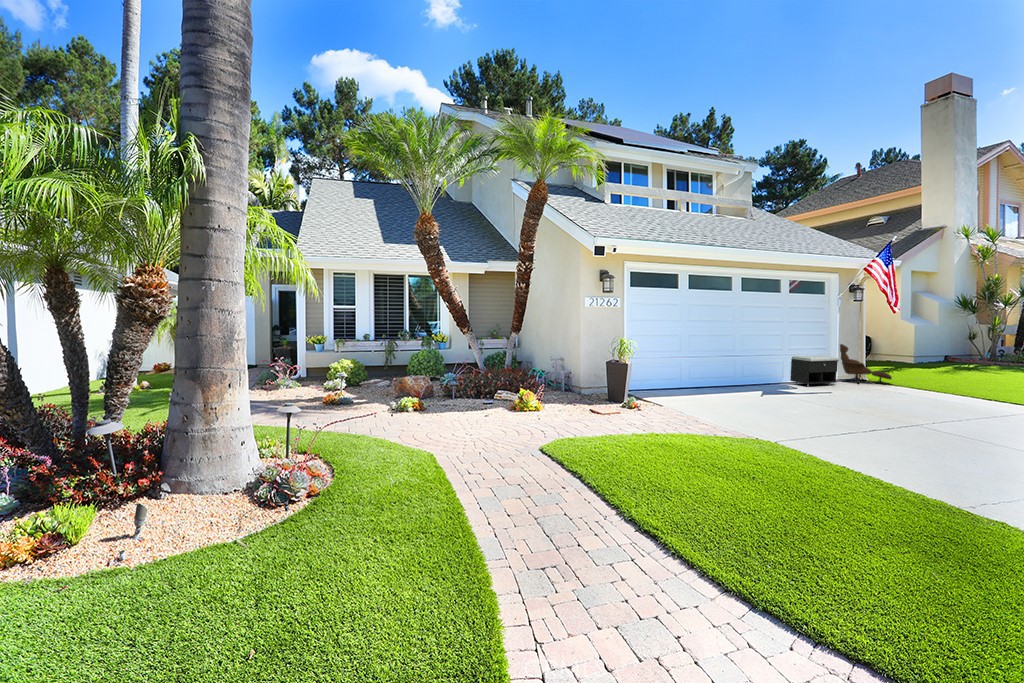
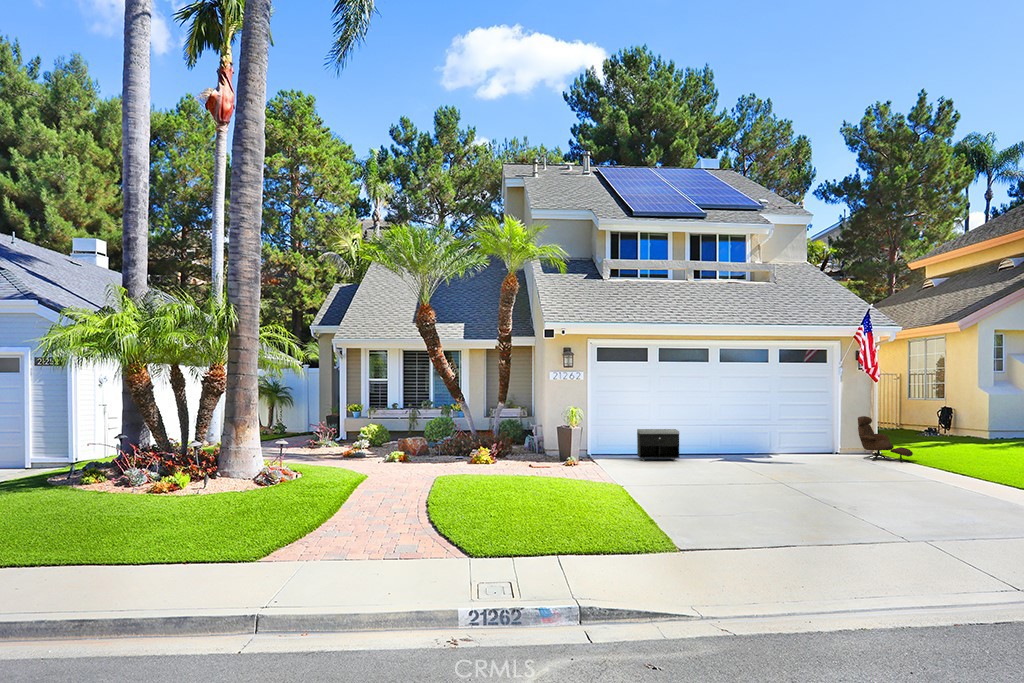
storage bench: present [790,355,839,386] -> present [637,429,679,461]

